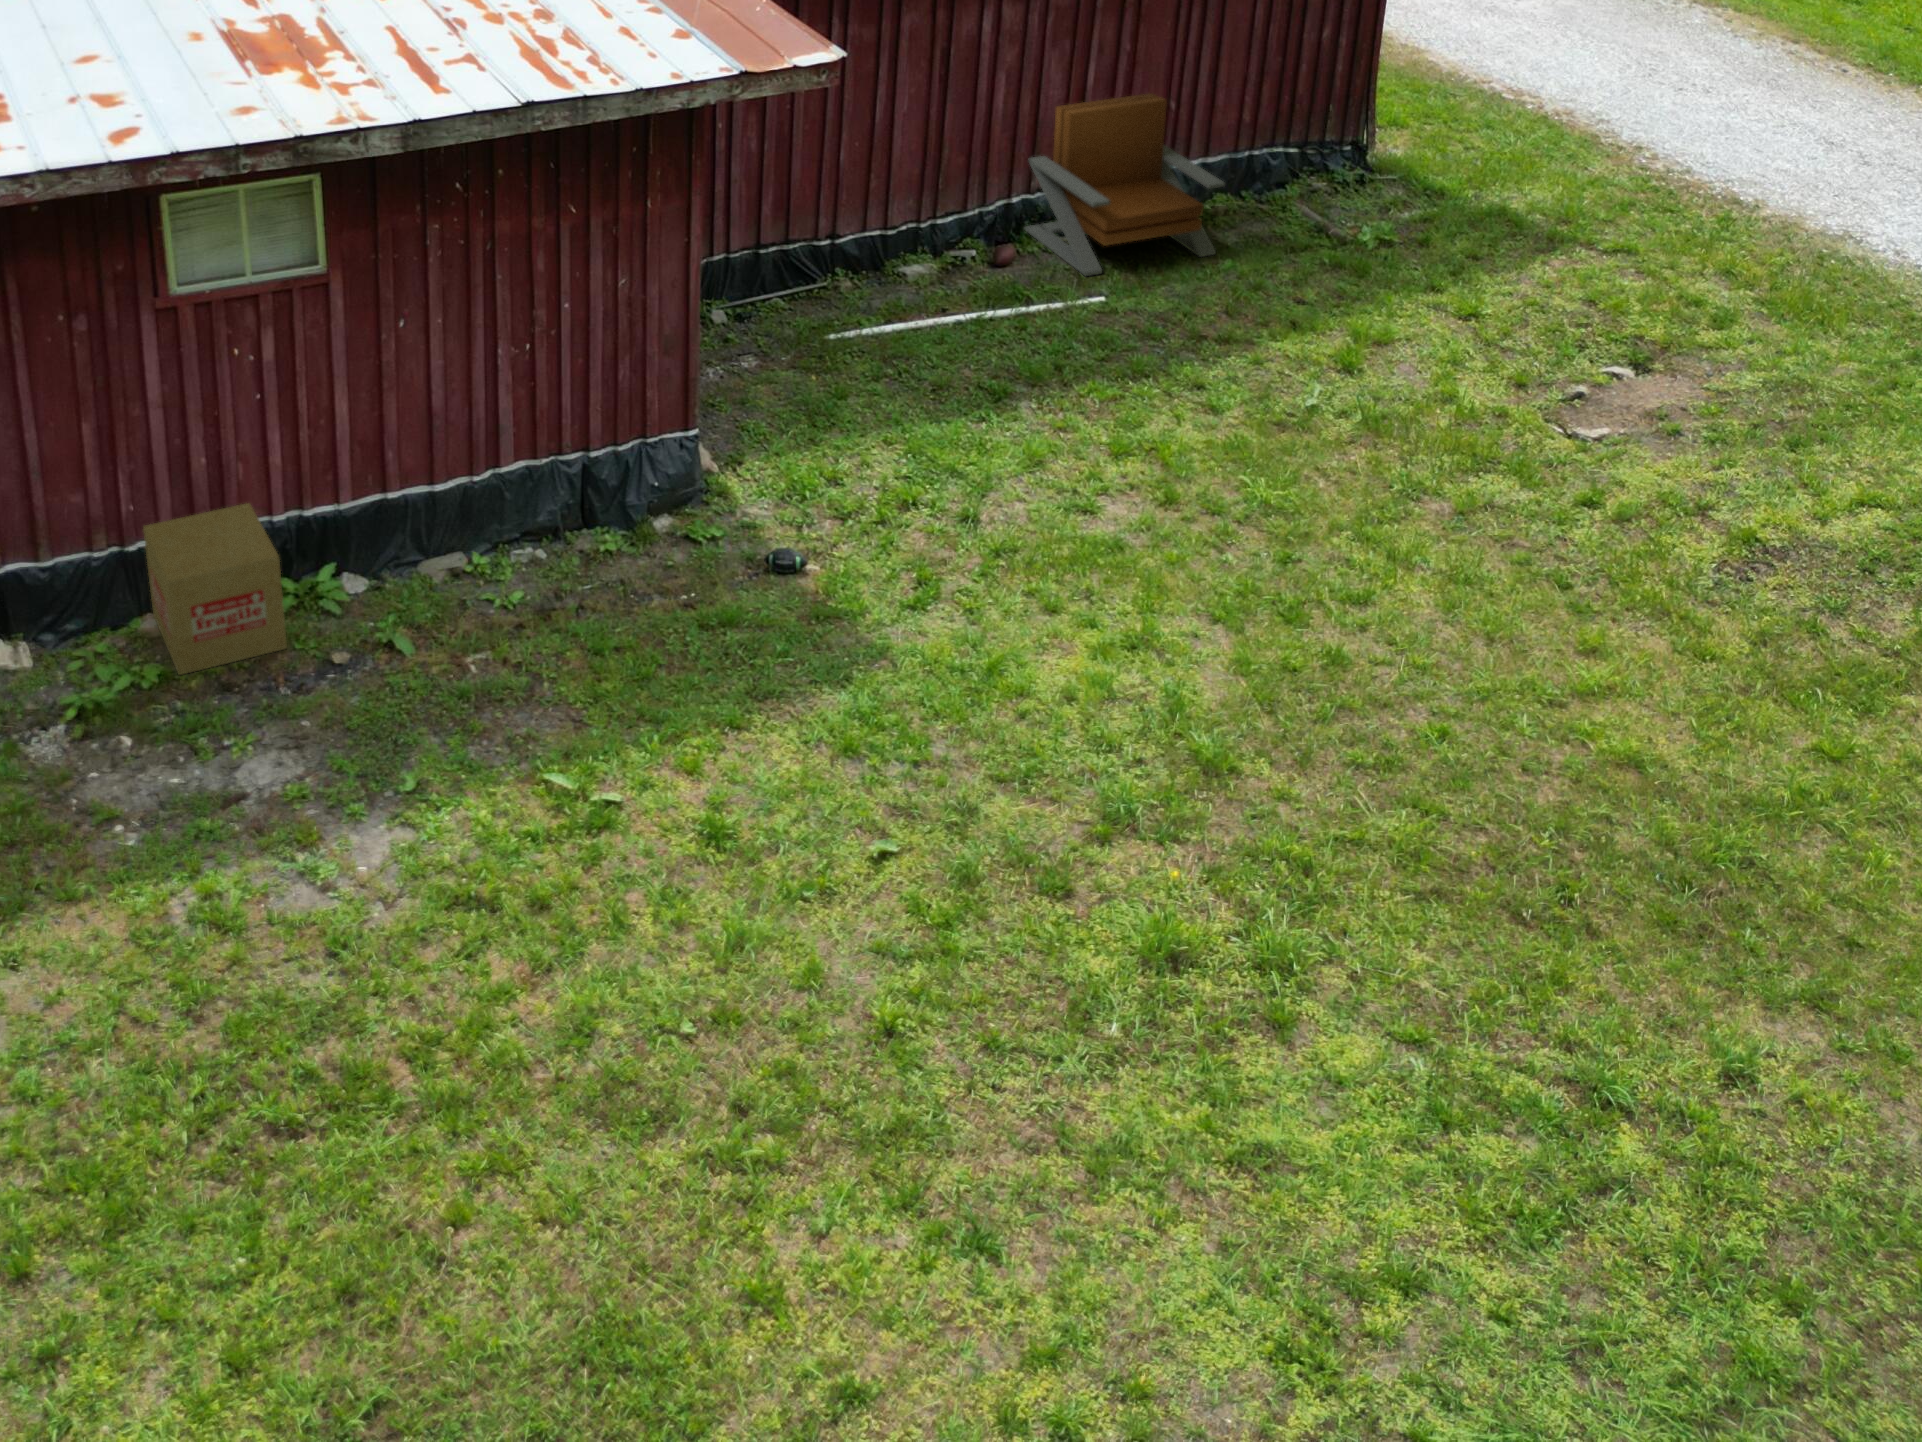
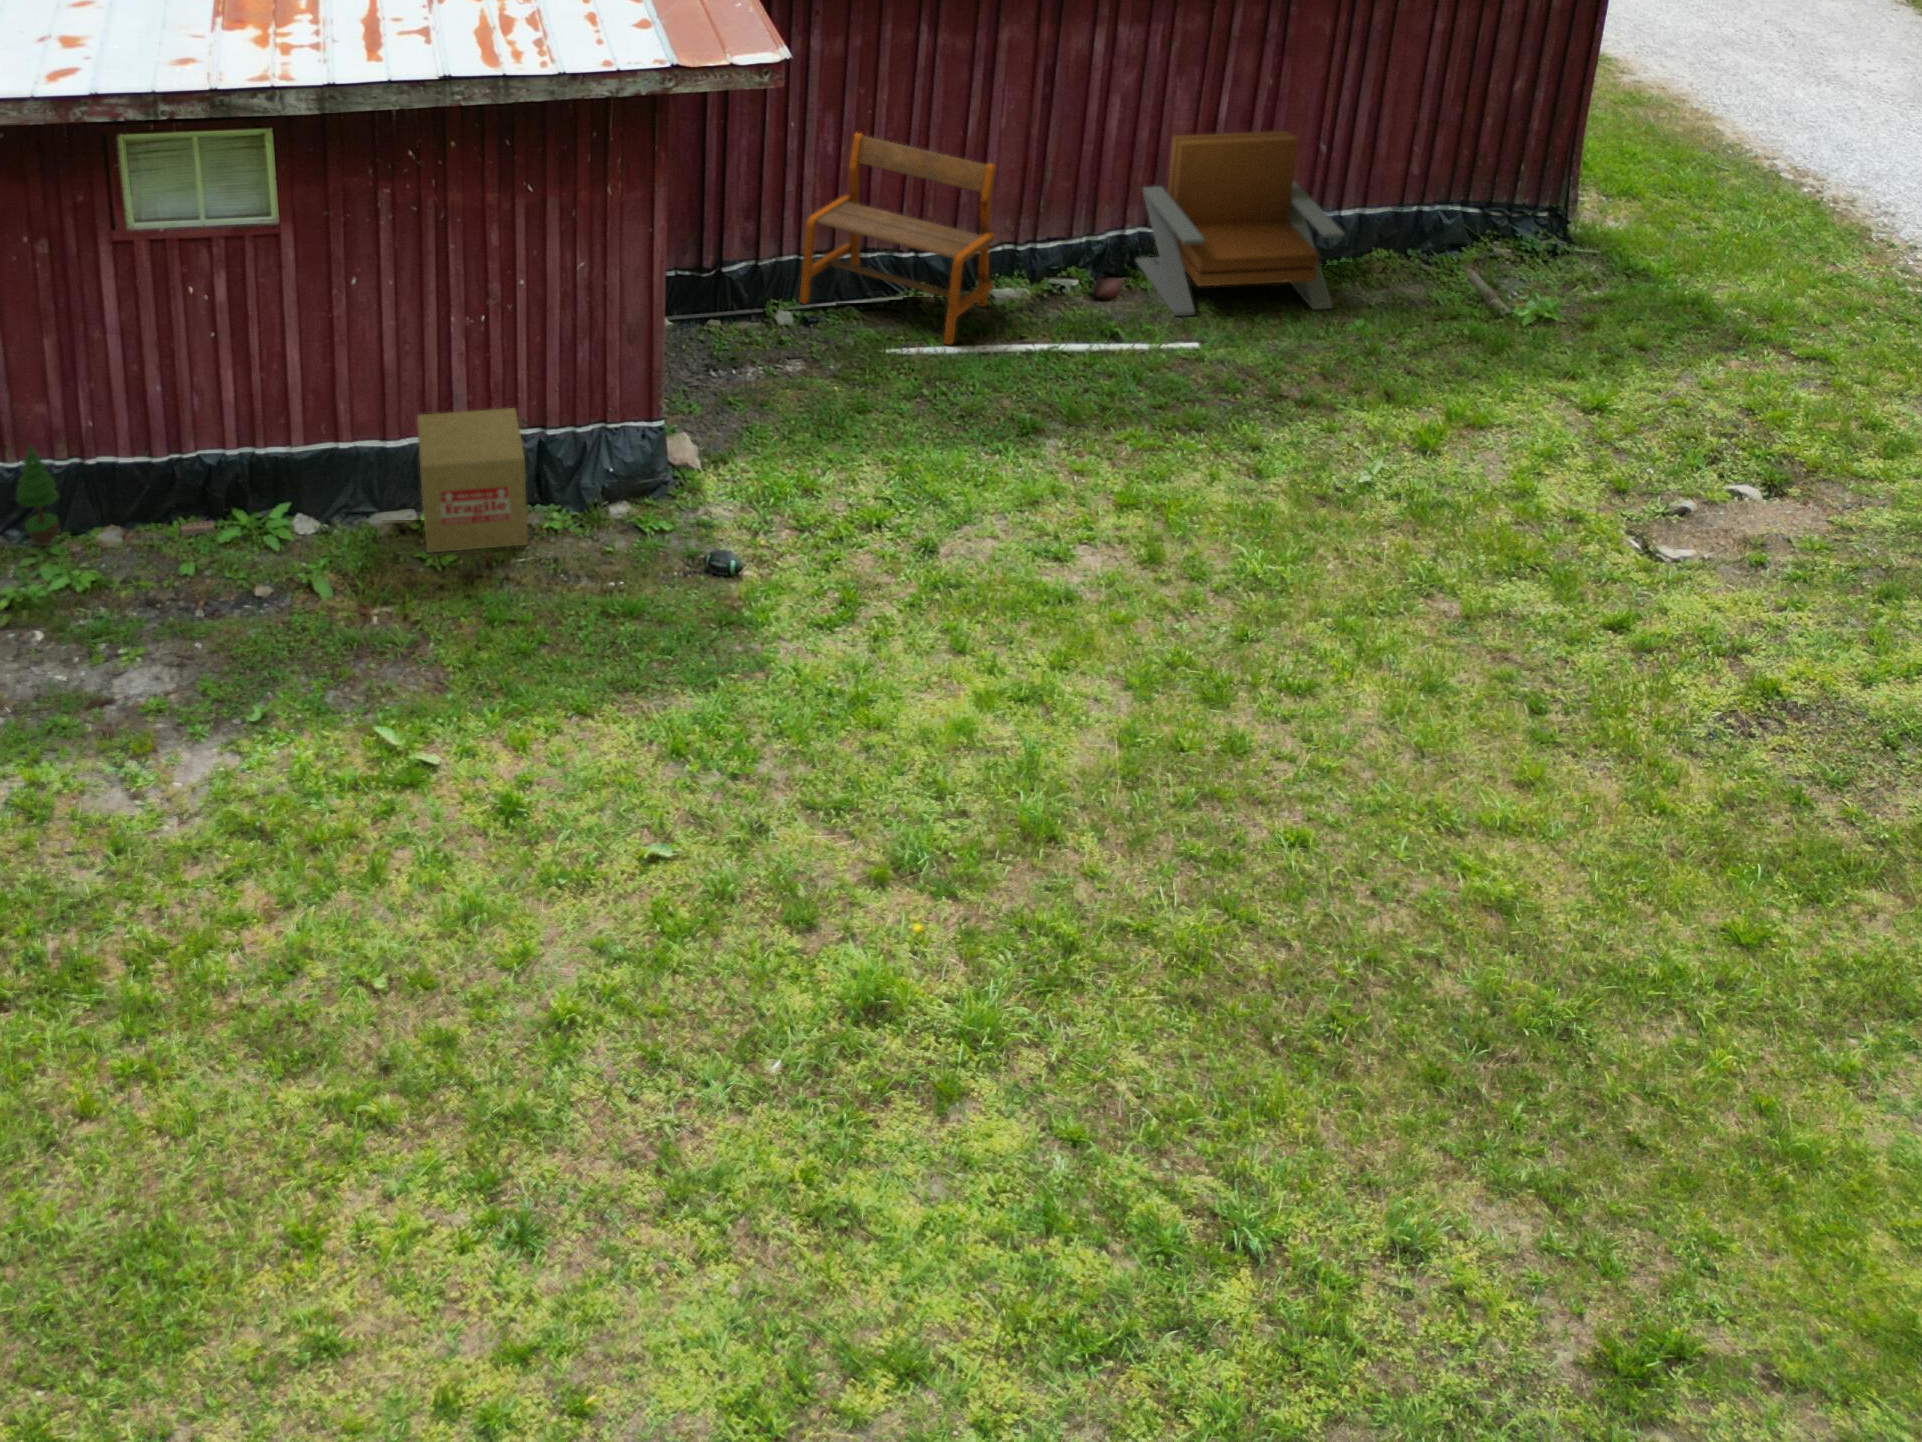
bench: none [738,129,923,327] -> present [800,133,996,345]
cardboard box: present [143,503,287,675] -> present [417,408,528,553]
potted tree: none [57,537,107,649] -> present [16,445,61,546]

